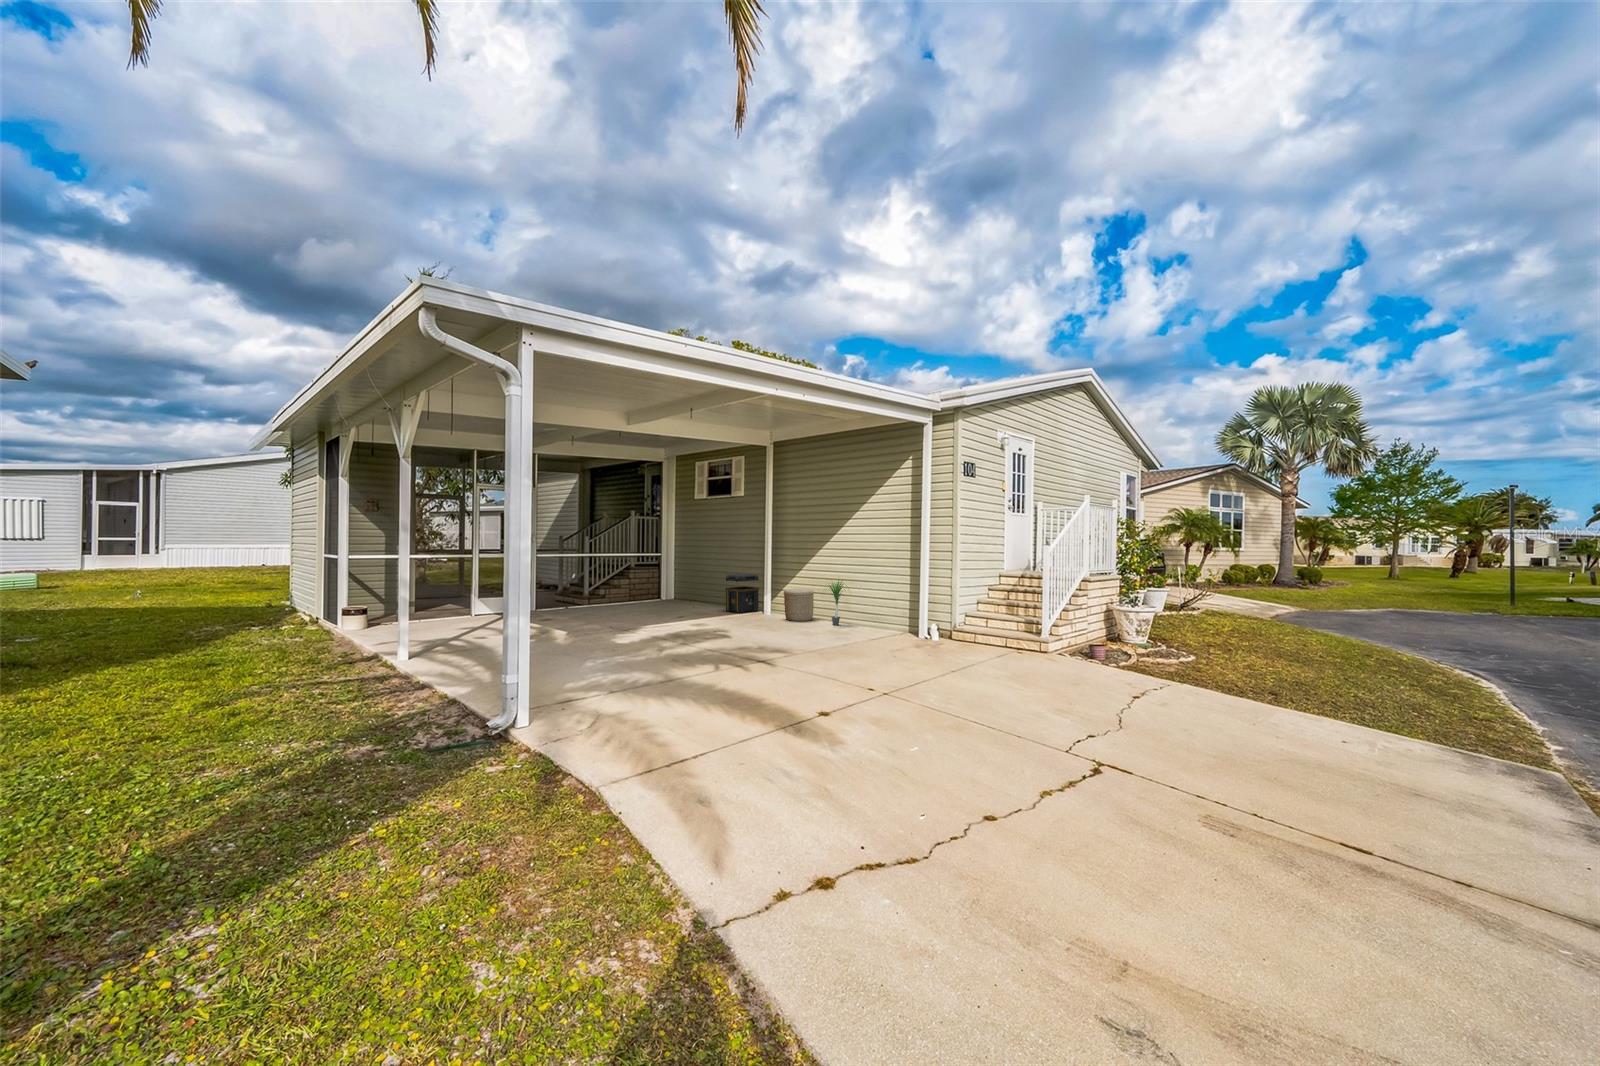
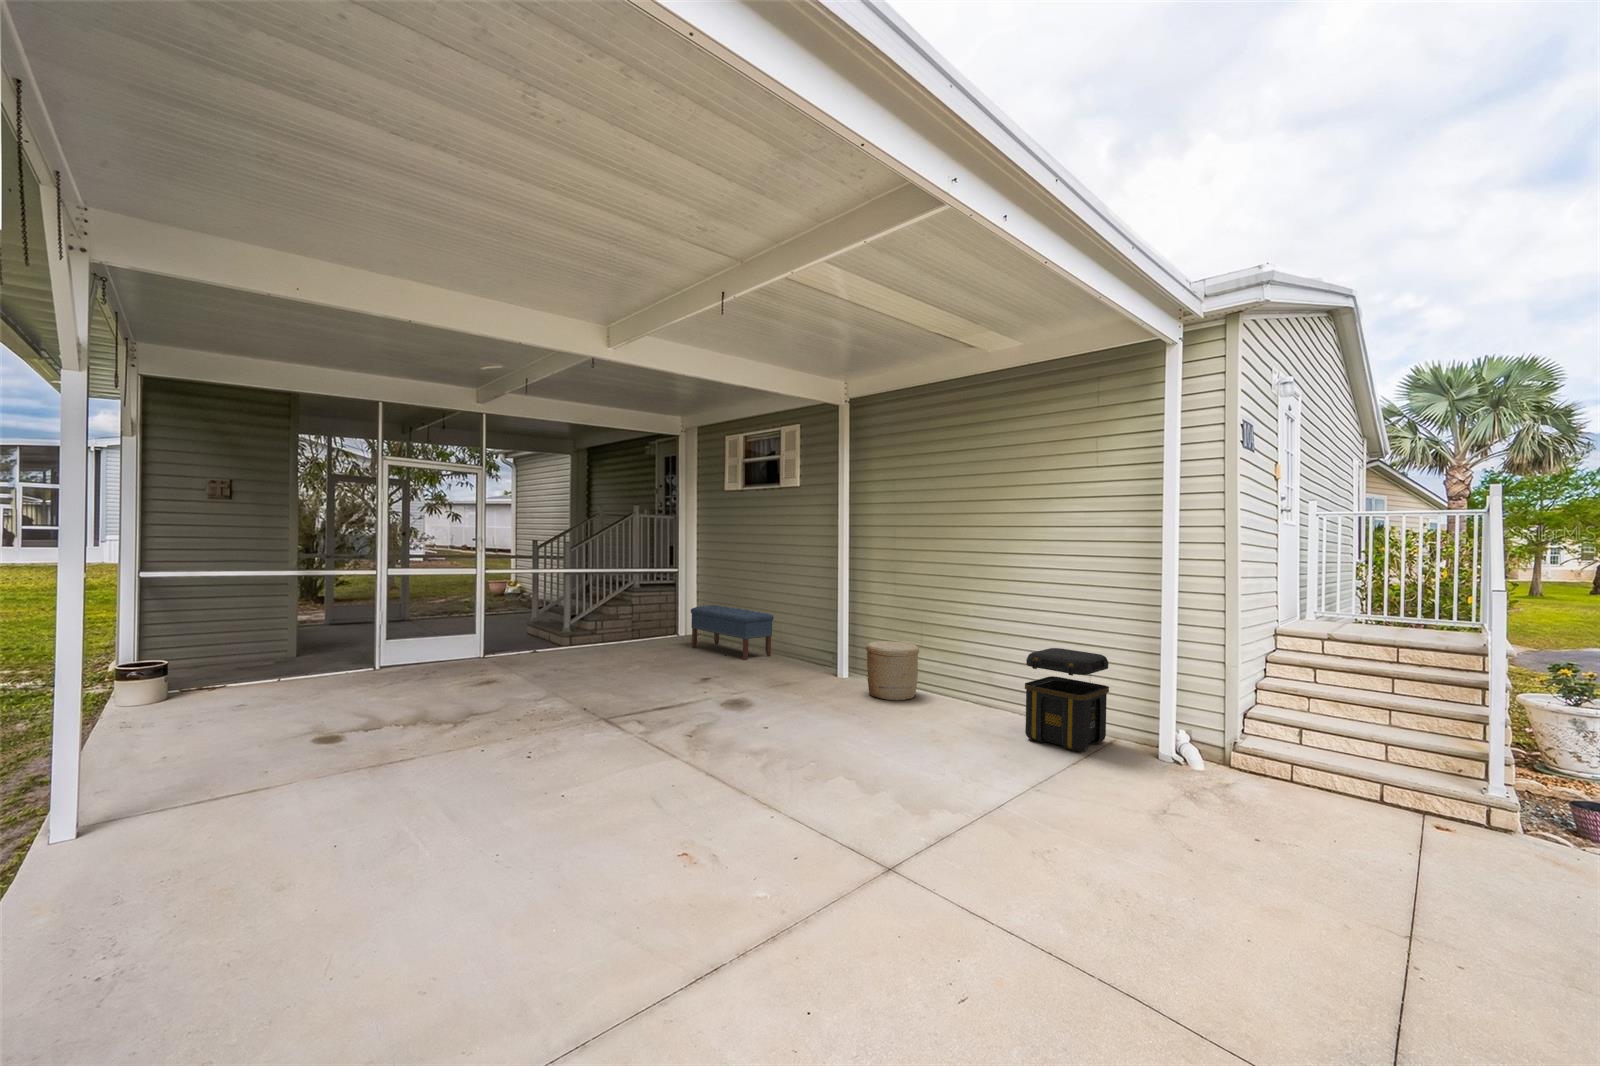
toolbox: present [725,574,759,613] -> present [1025,648,1109,751]
bench: none [673,577,729,609] -> present [691,605,773,660]
potted plant: present [829,580,843,625] -> none [937,624,997,717]

